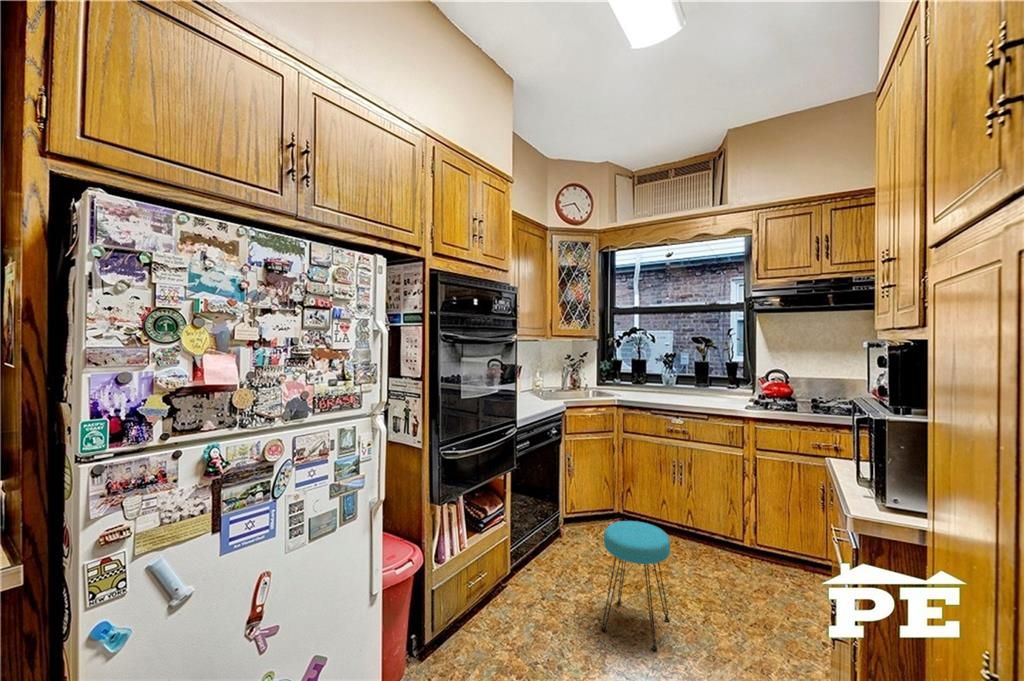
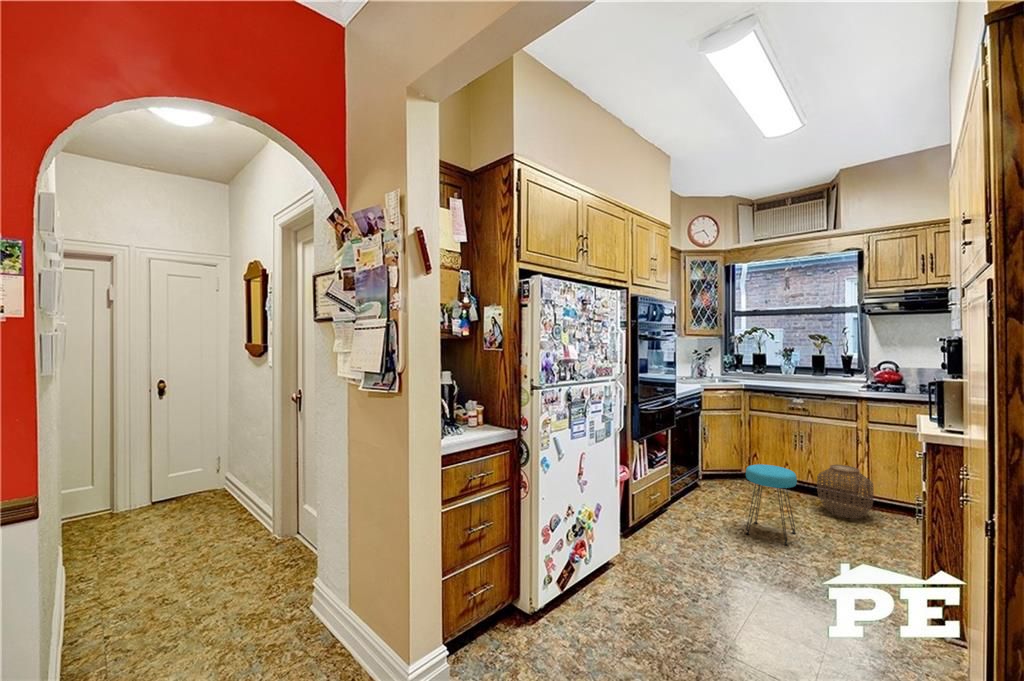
woven basket: none [698,506,764,581] -> present [817,465,873,519]

